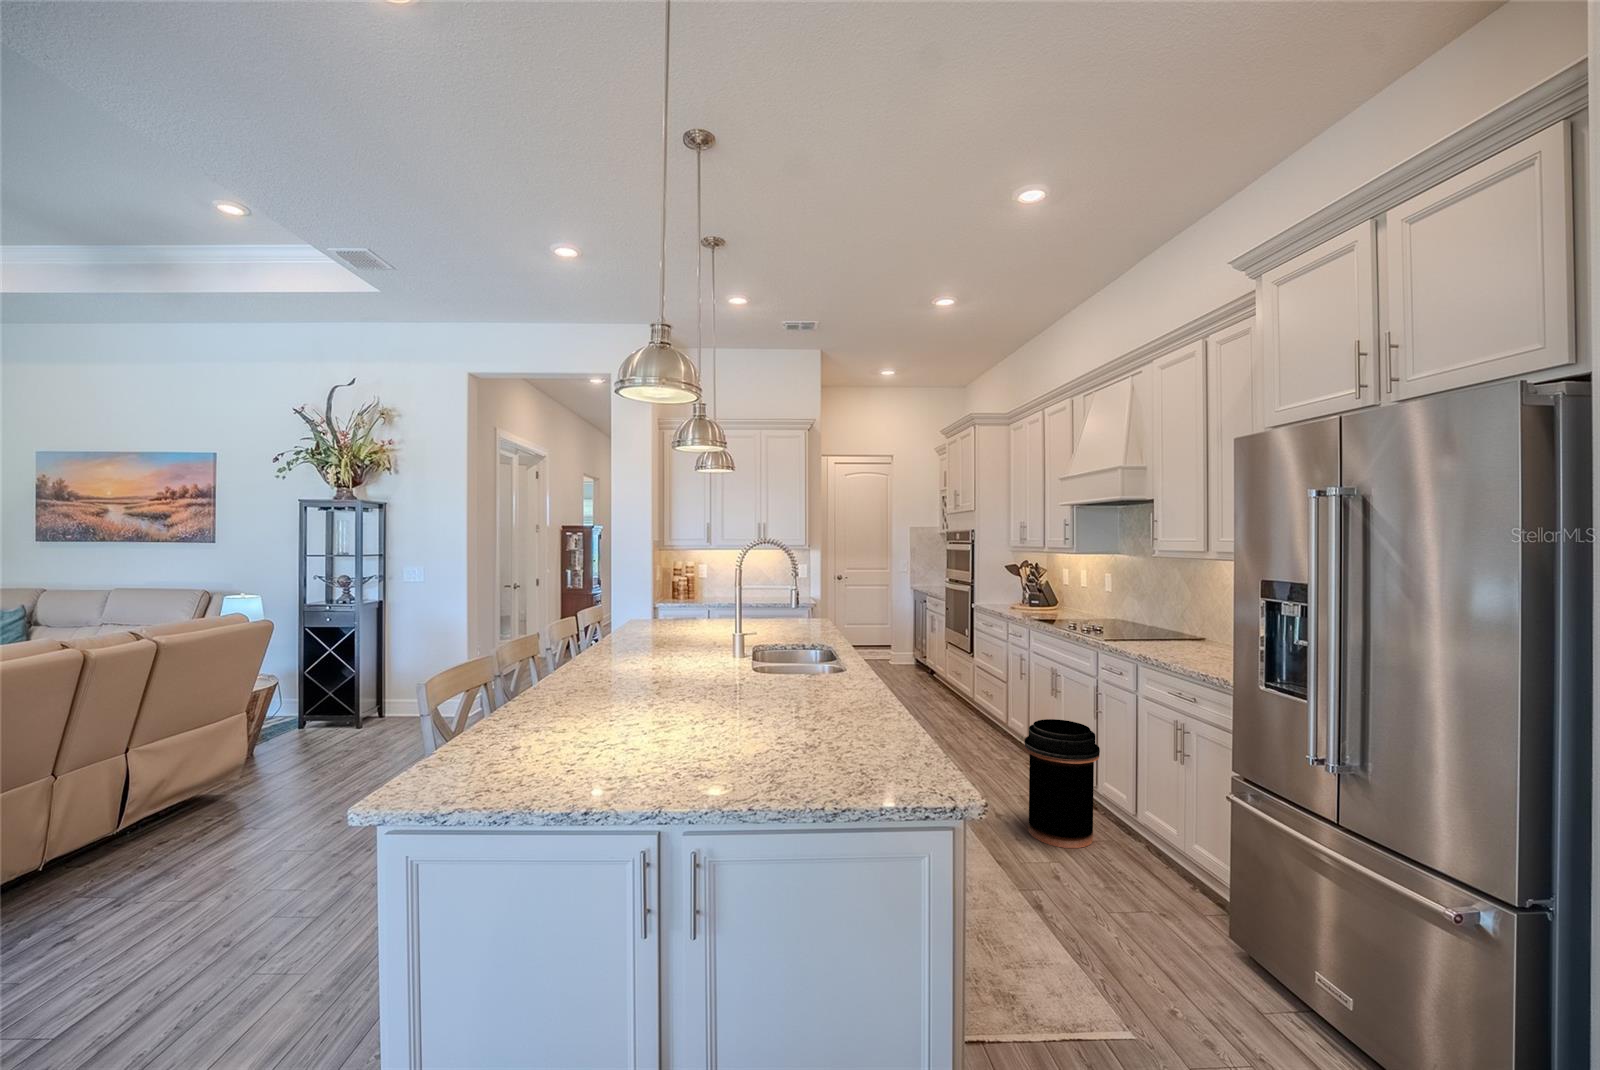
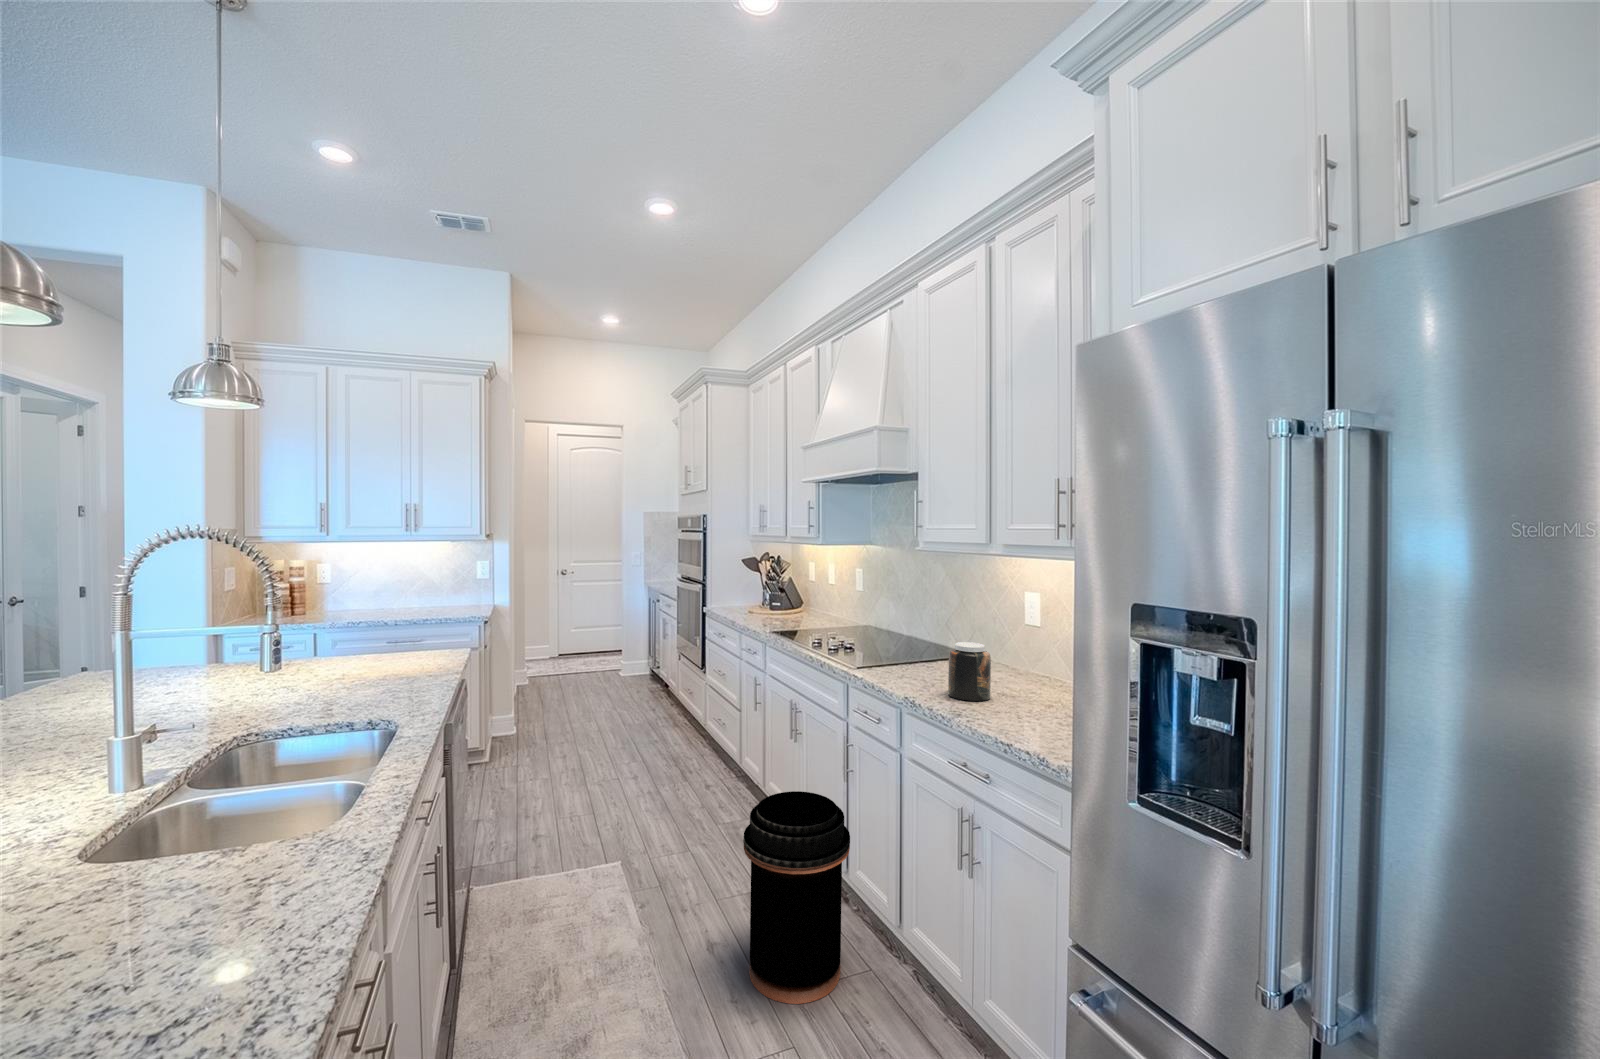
jar: none [1172,621,1204,660] -> present [948,642,991,701]

